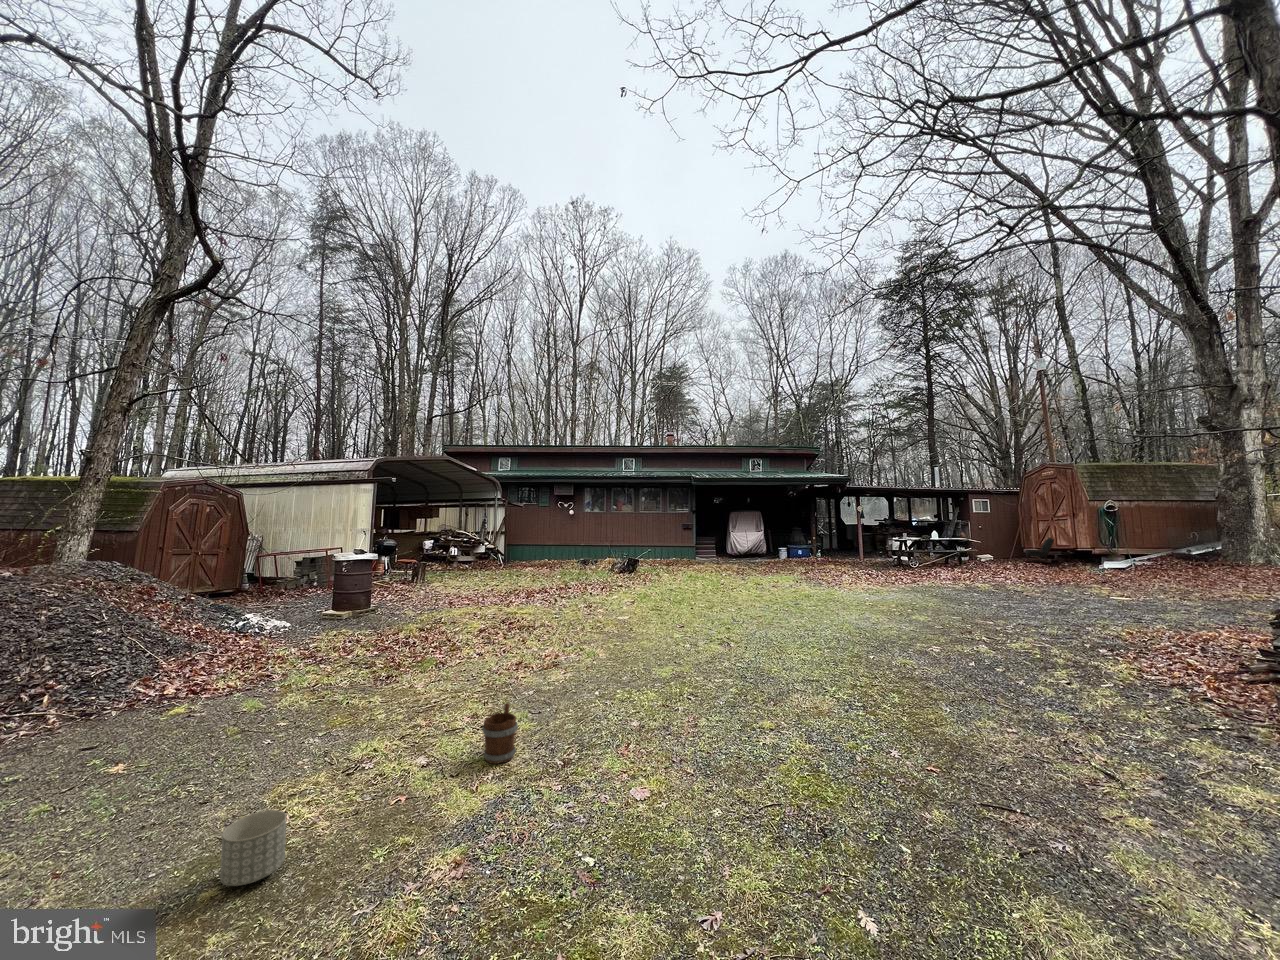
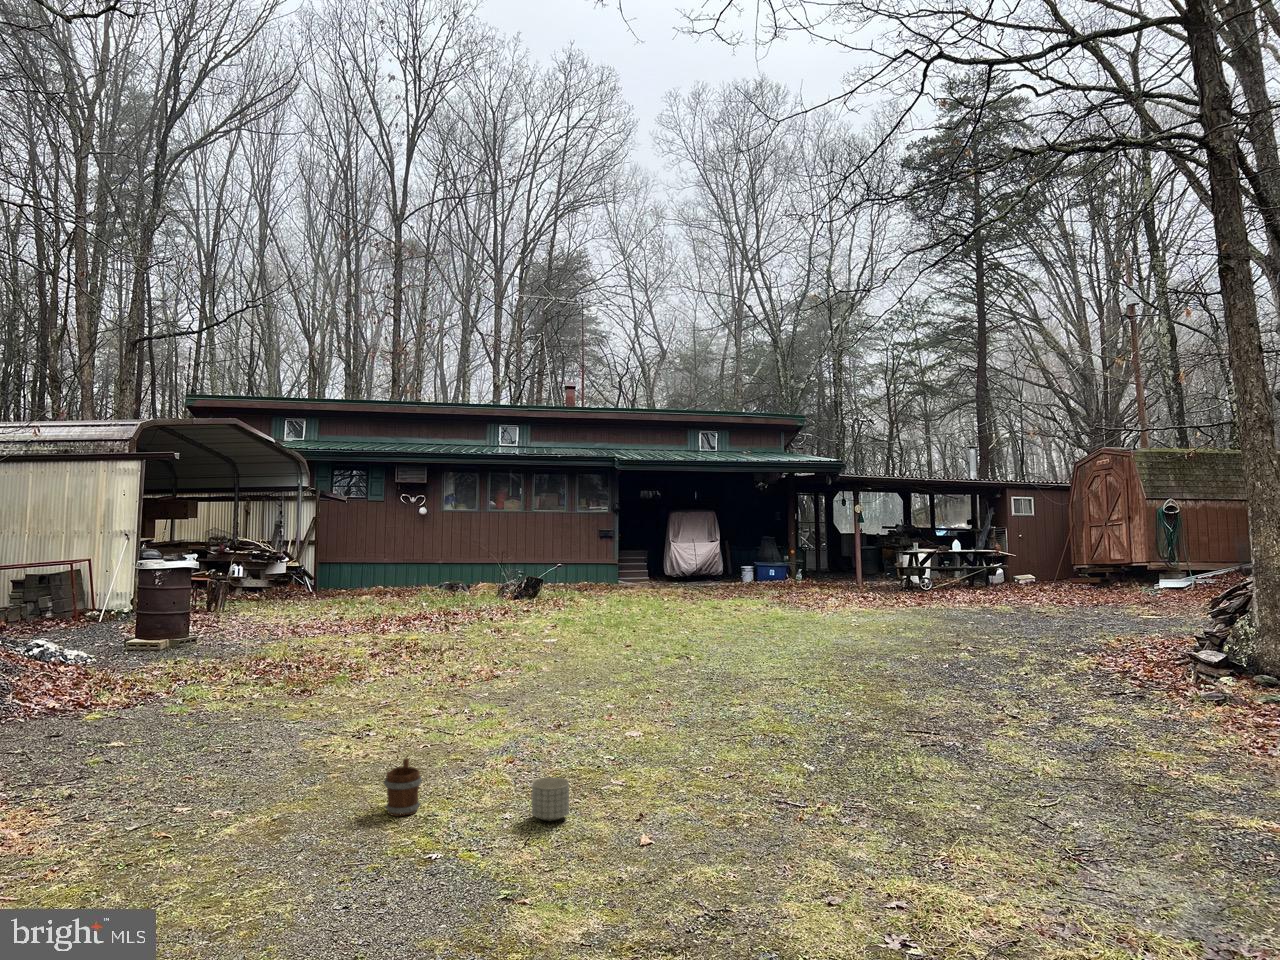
lounge chair: present [1026,538,1054,562] -> none [1080,556,1116,591]
planter: present [220,810,287,886] -> present [532,777,569,821]

